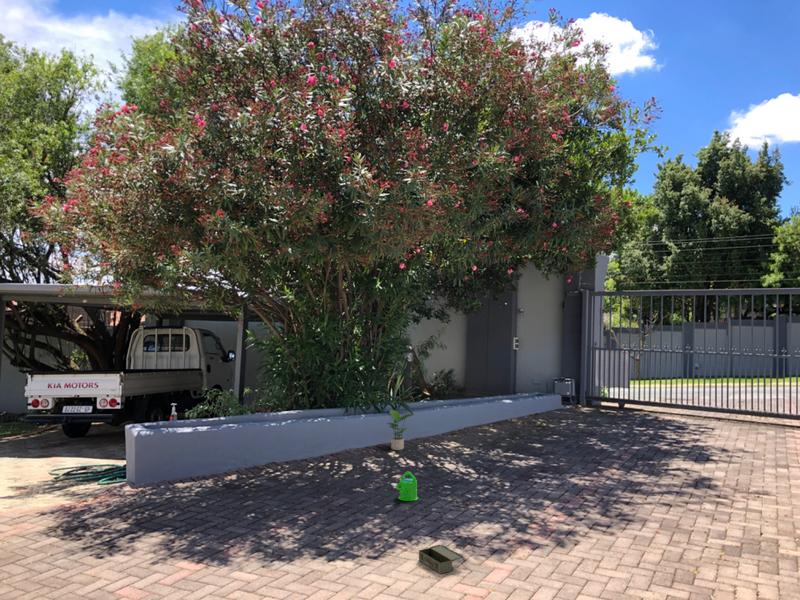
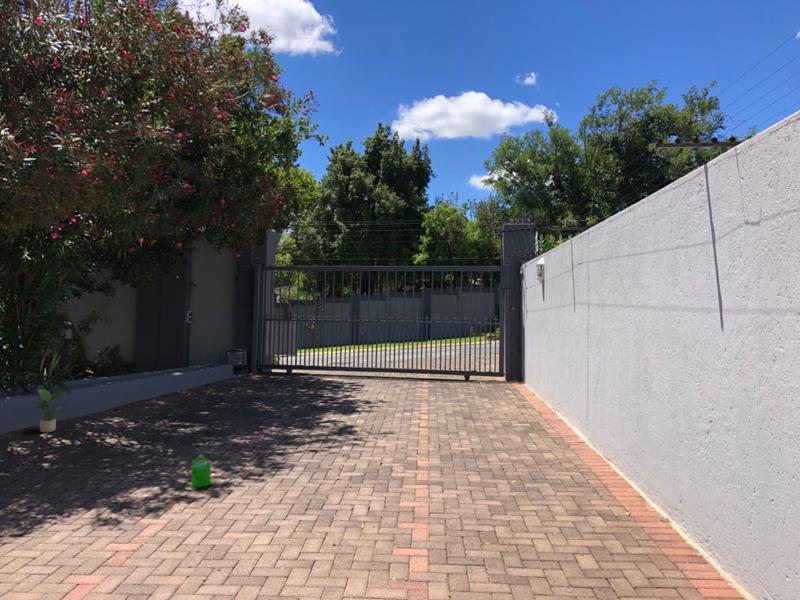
watering can: present [396,471,418,501] -> present [190,455,212,487]
toolbox: present [419,545,463,574] -> none [69,512,118,539]

